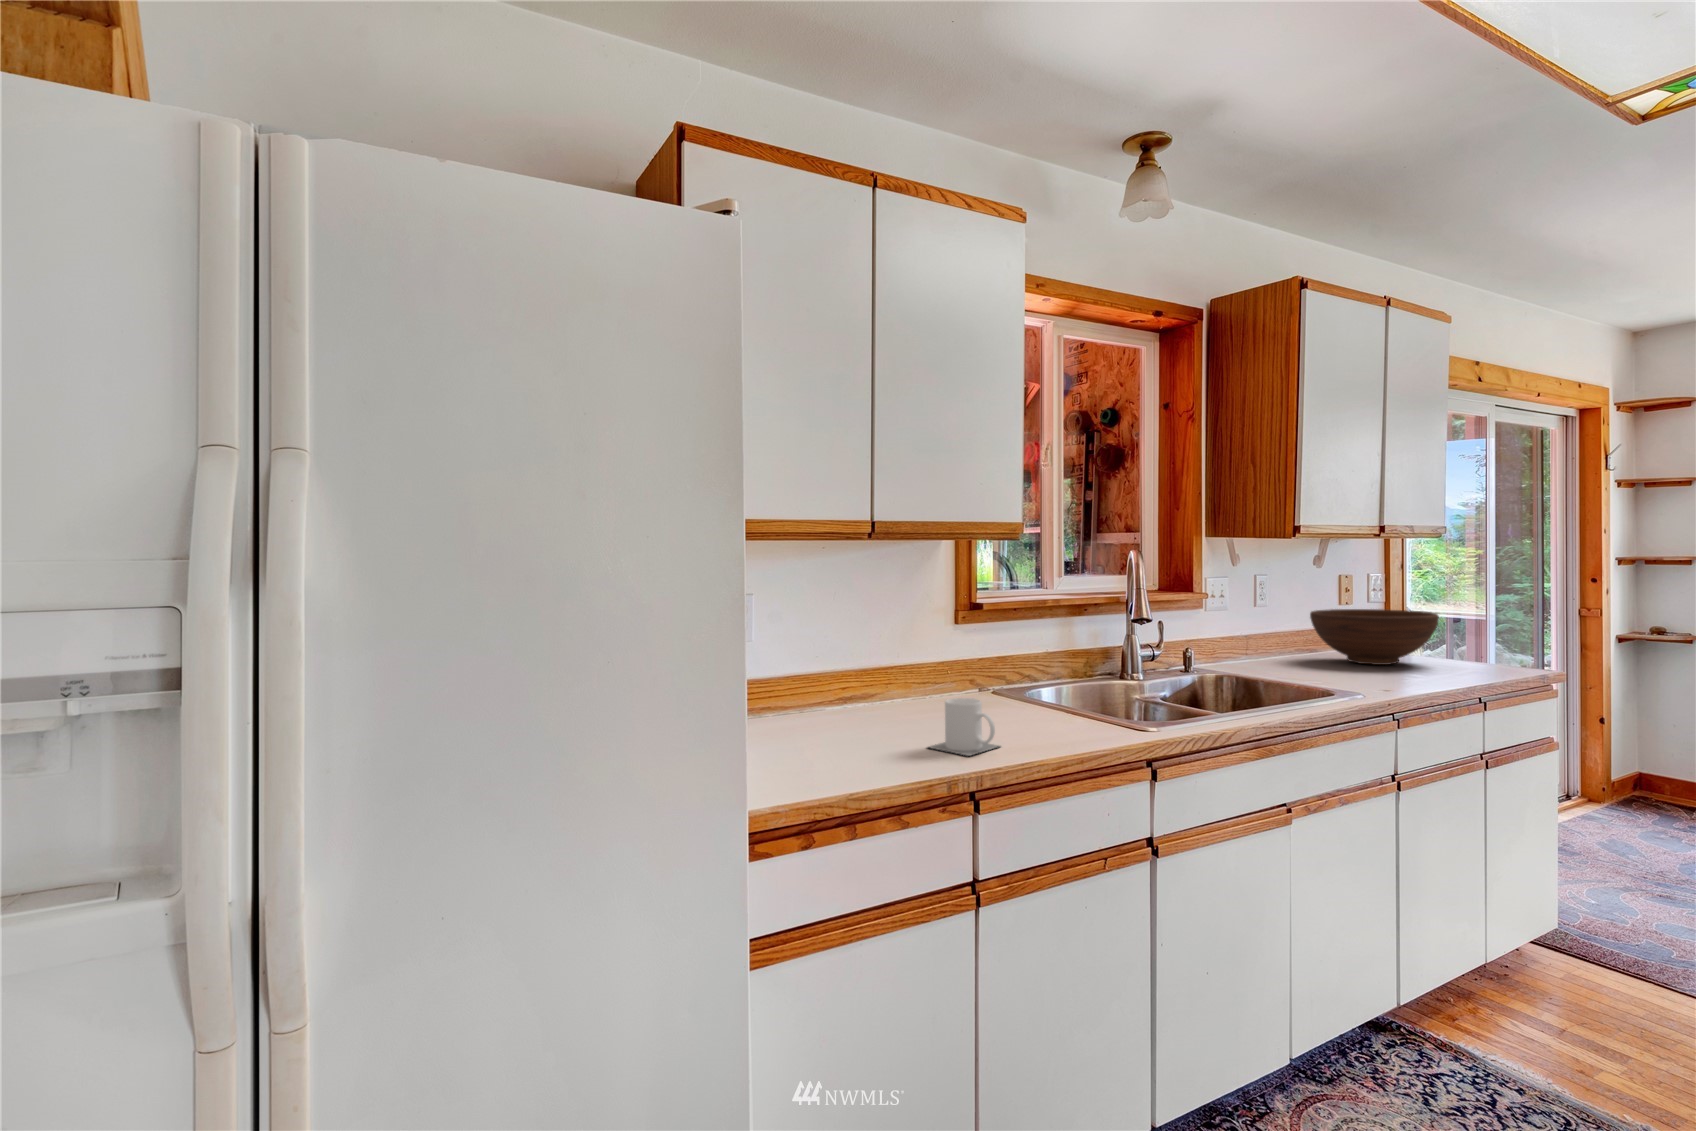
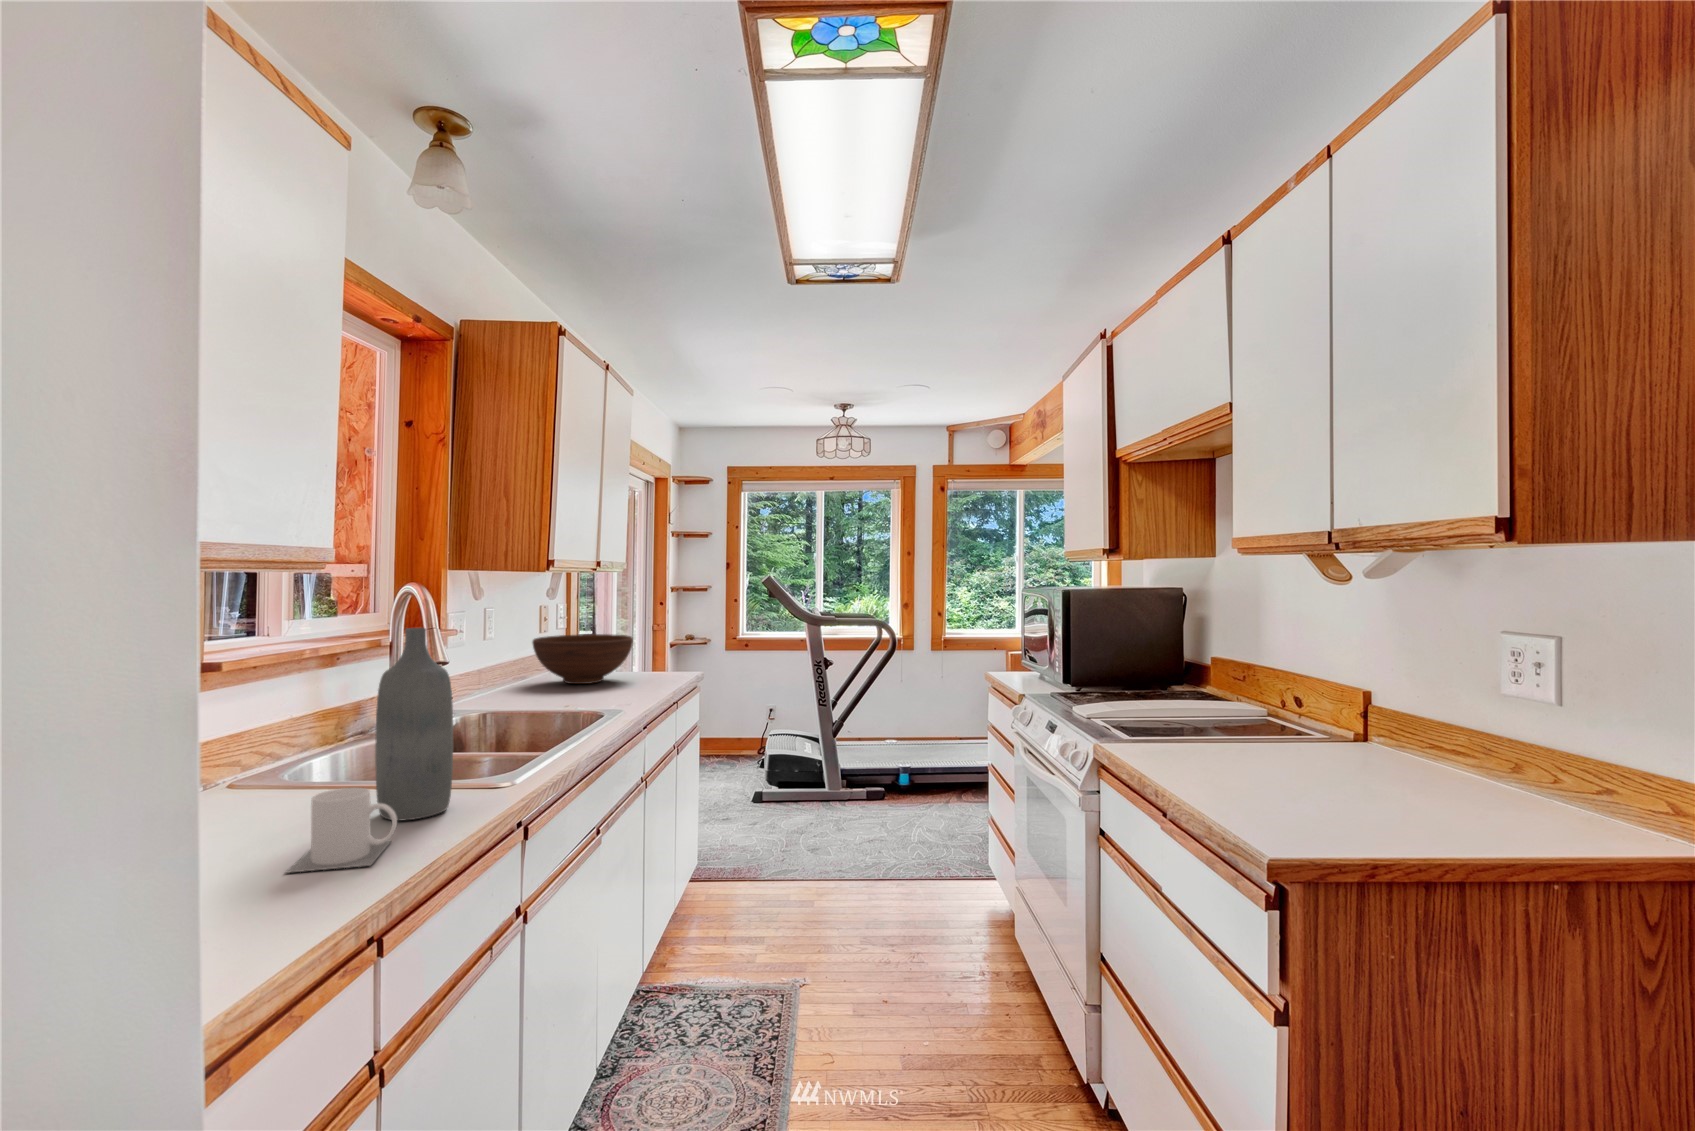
bottle: none [1014,583,1070,738] -> present [375,628,453,820]

